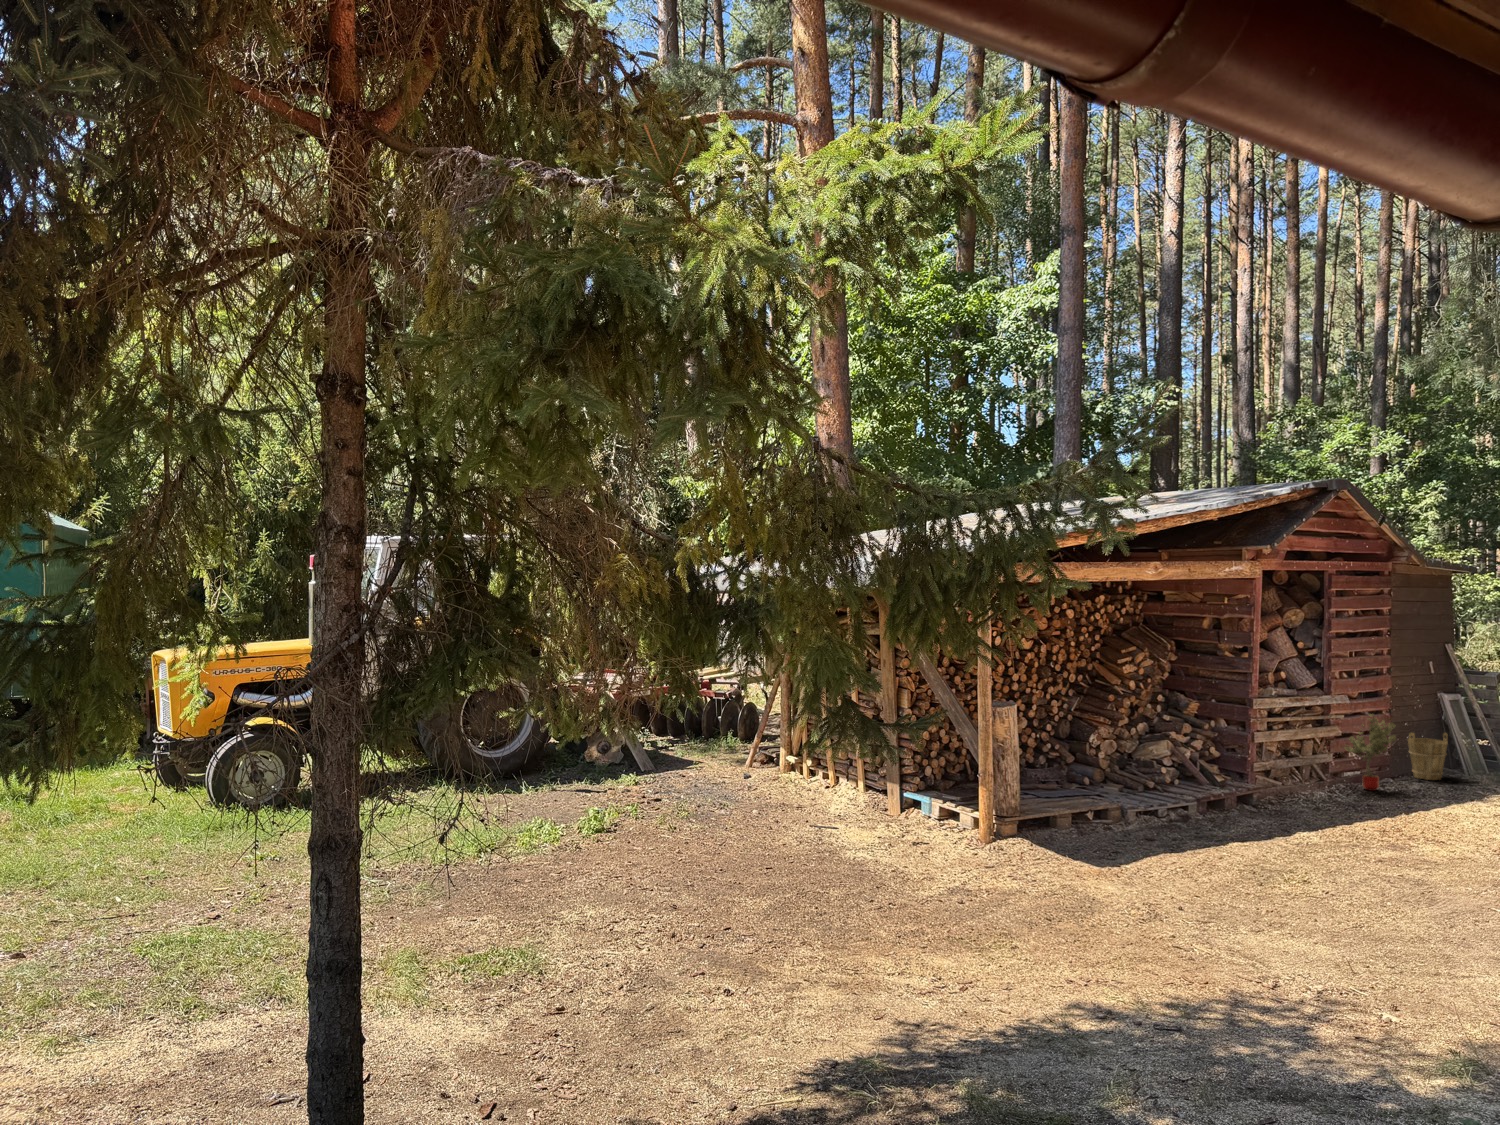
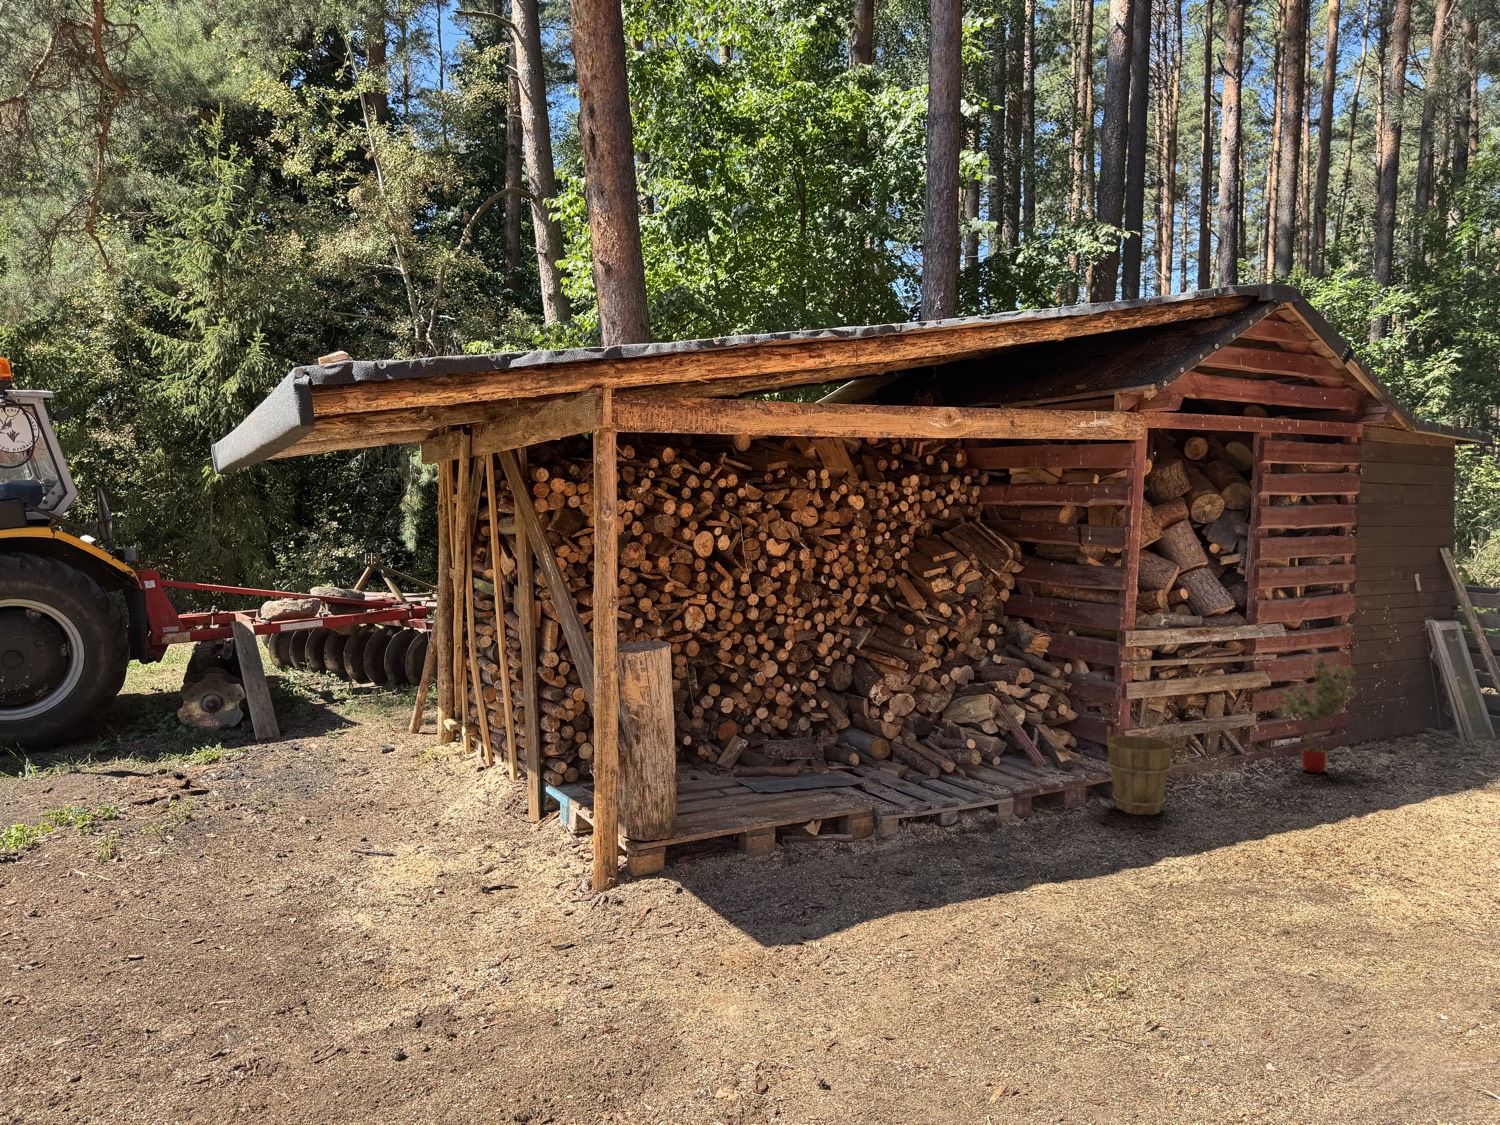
bucket: present [1408,733,1448,780] -> present [1107,727,1174,815]

